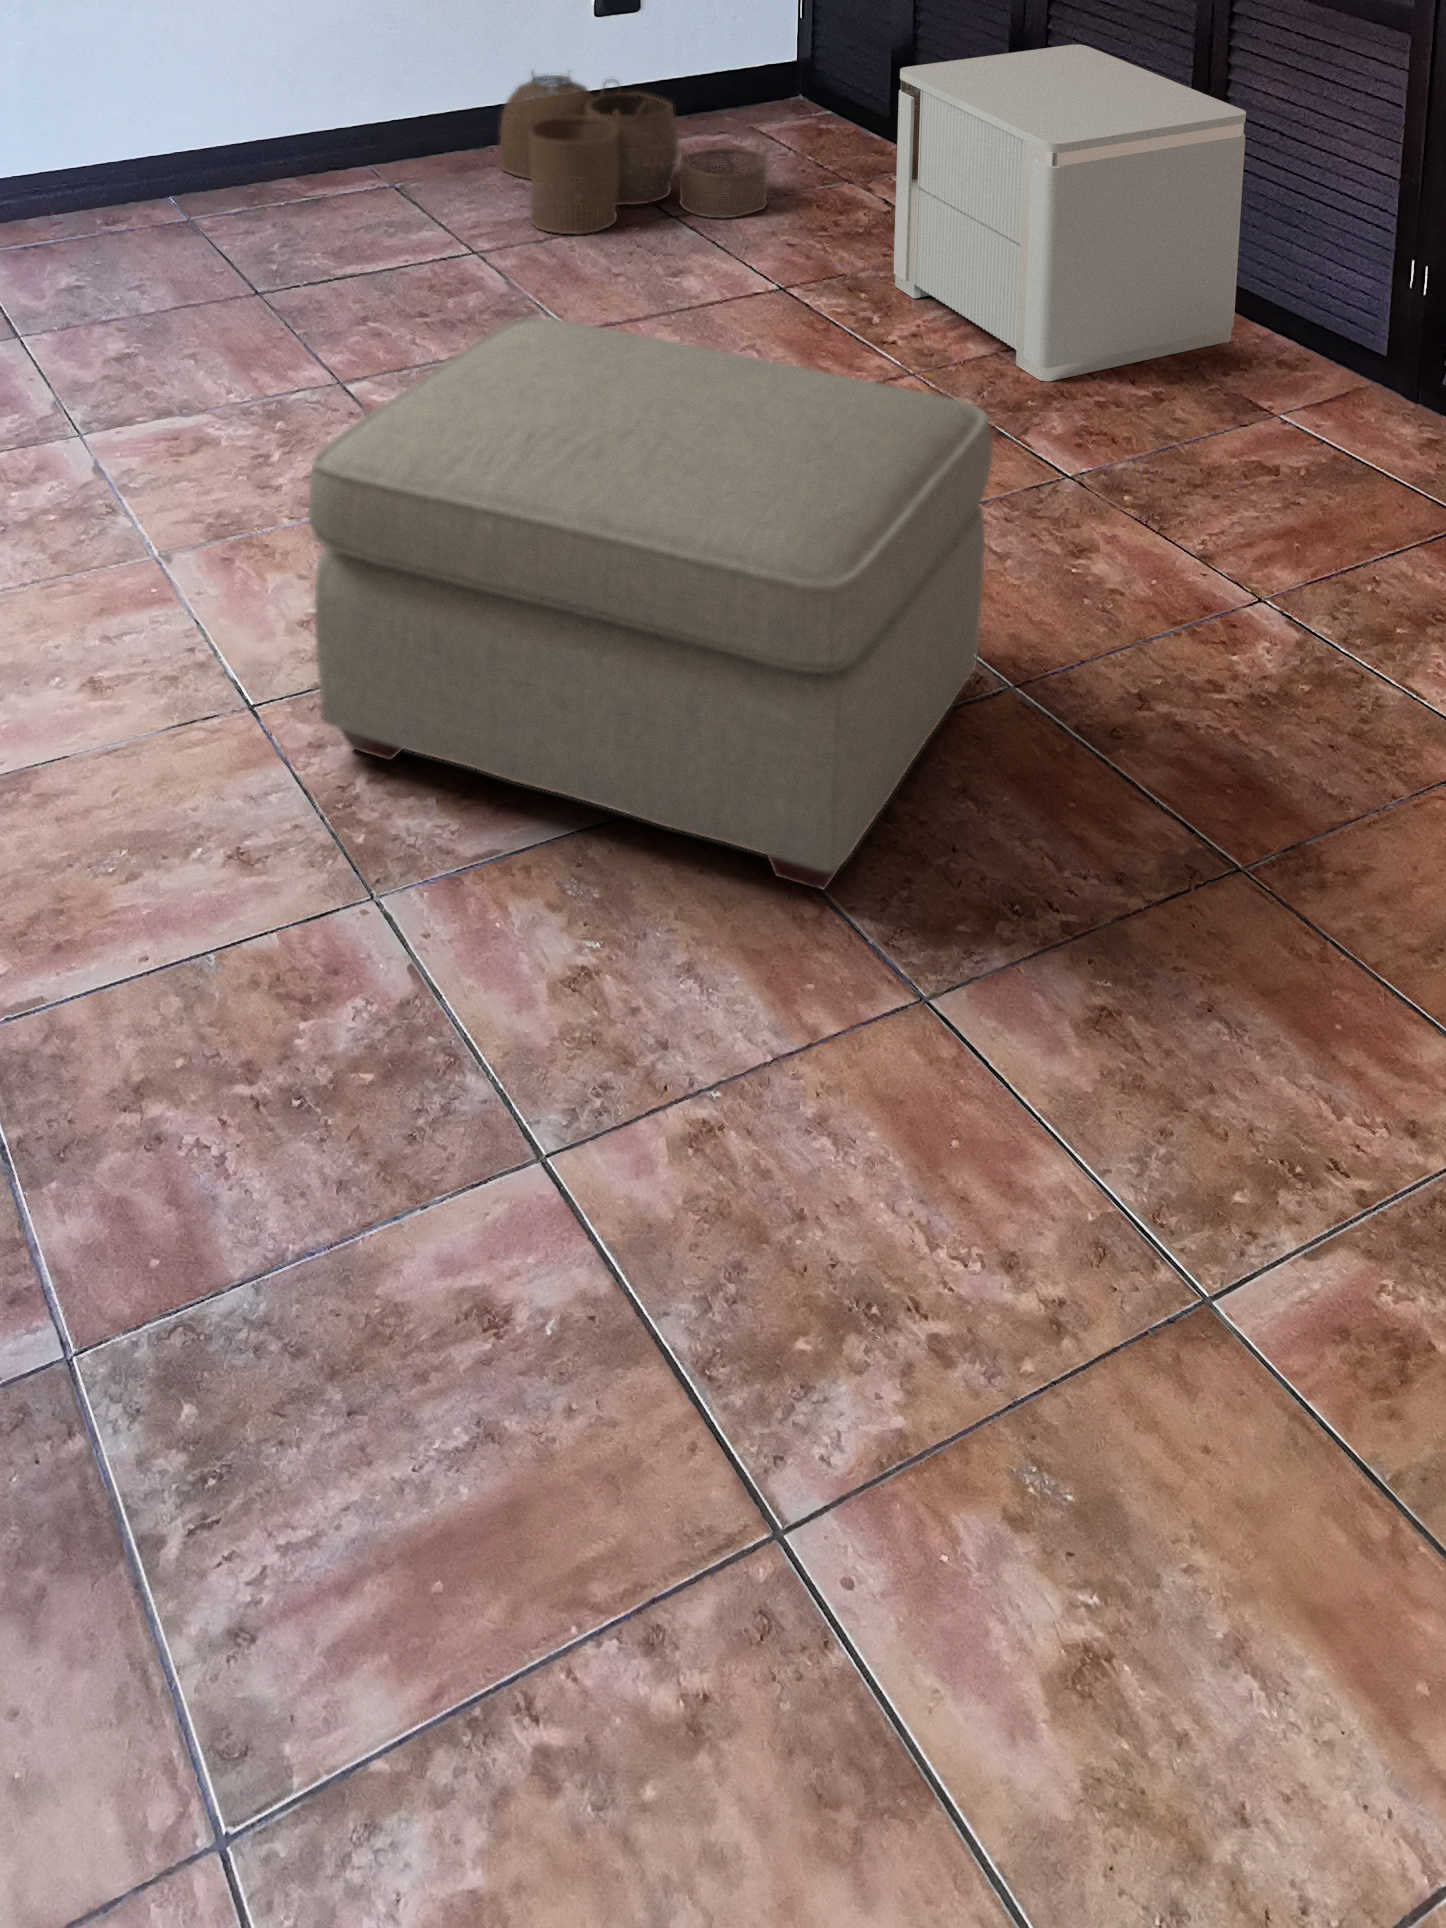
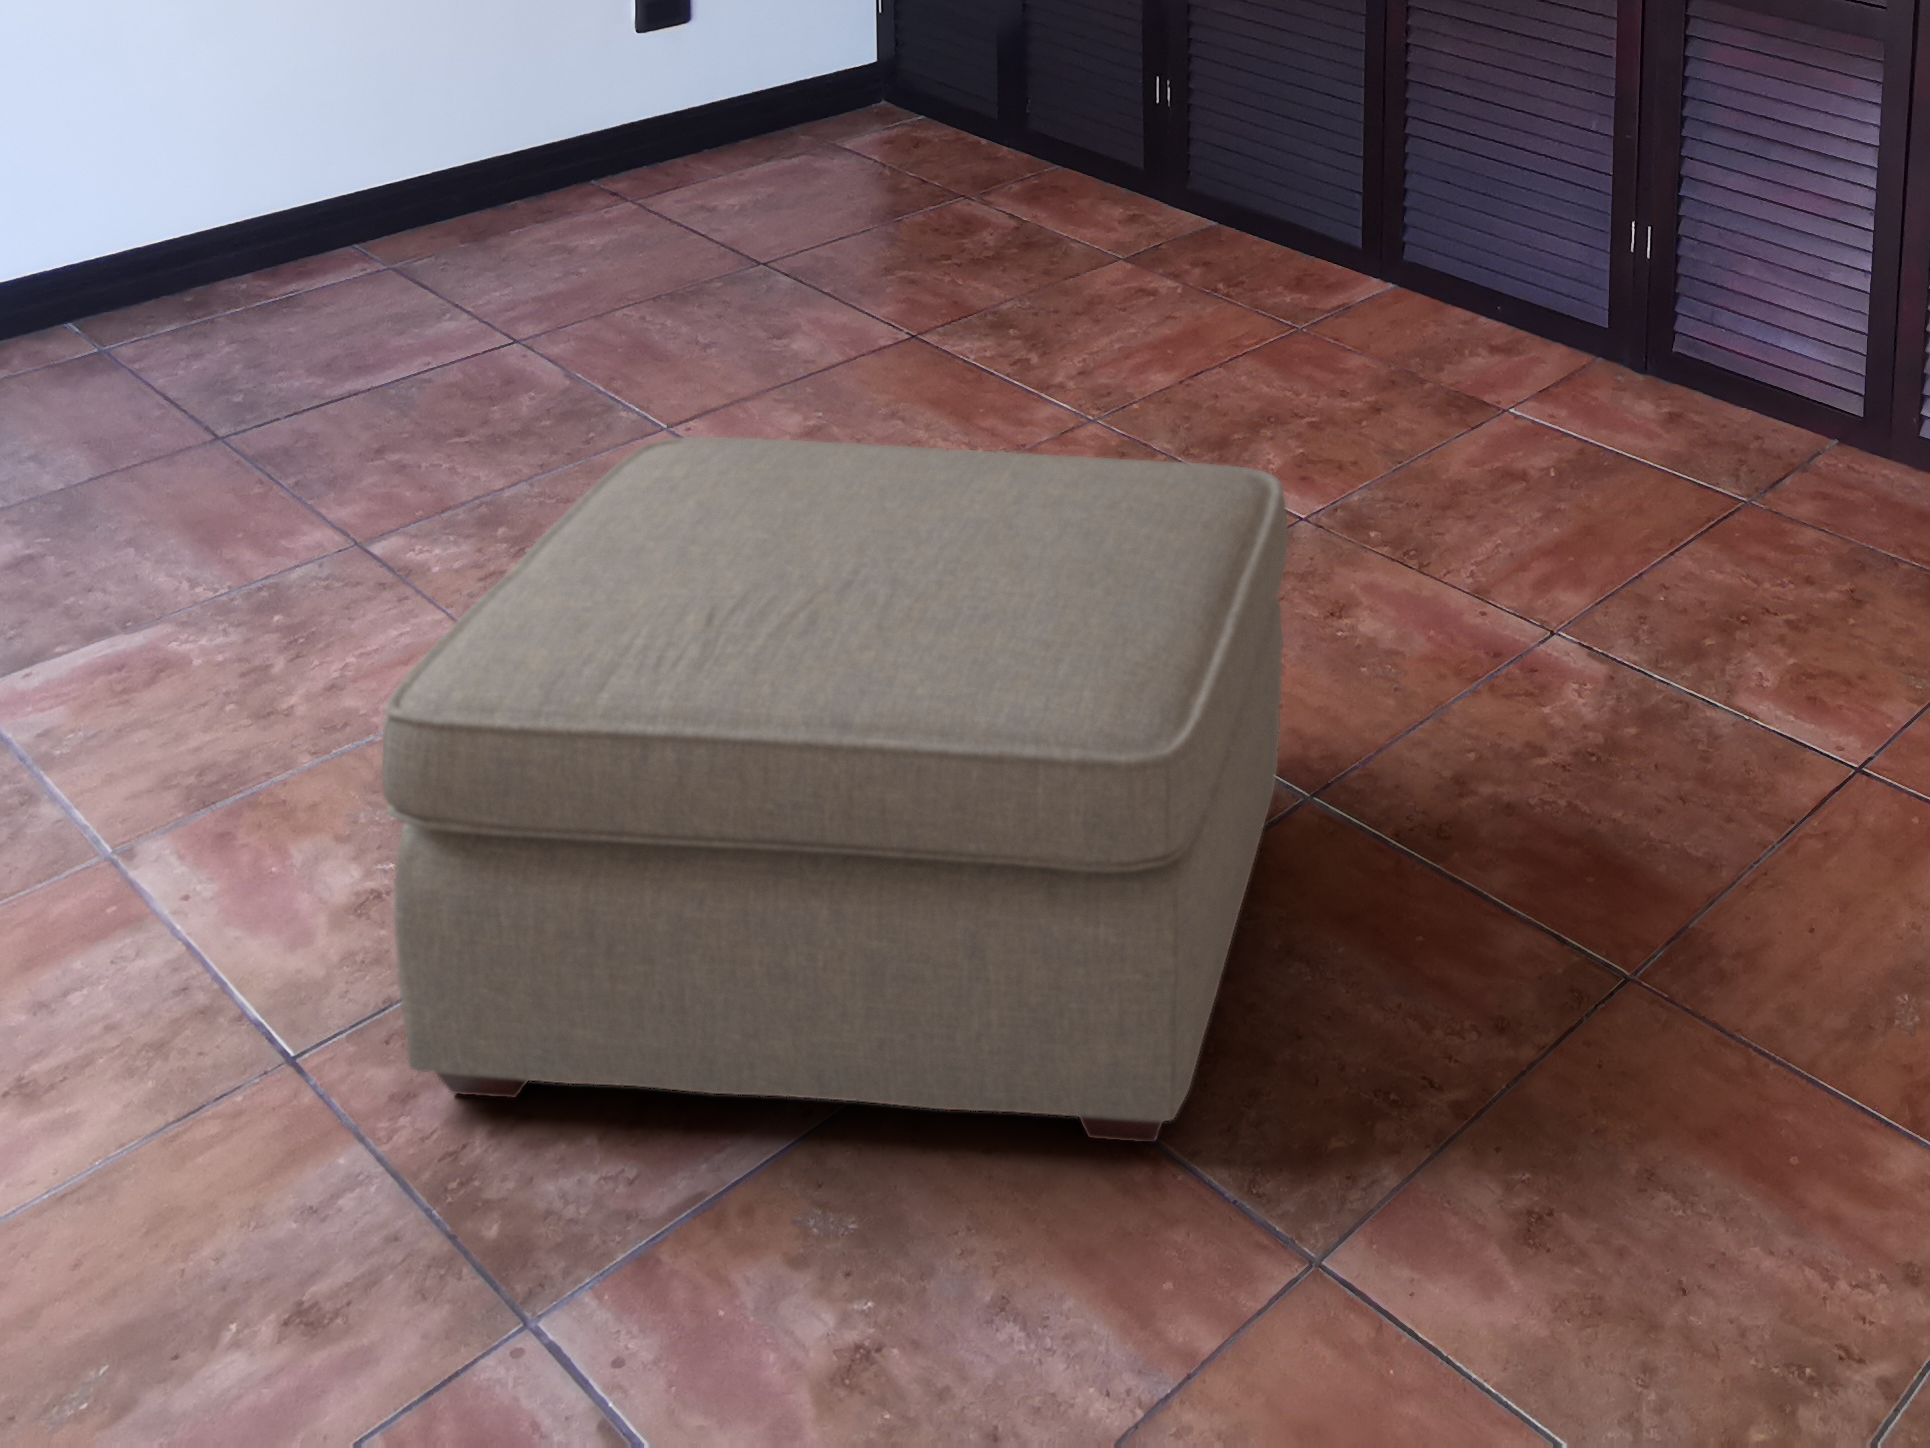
nightstand: present [894,45,1246,381] -> none [1045,15,1440,403]
woven basket: present [499,72,767,234] -> none [522,96,874,300]

